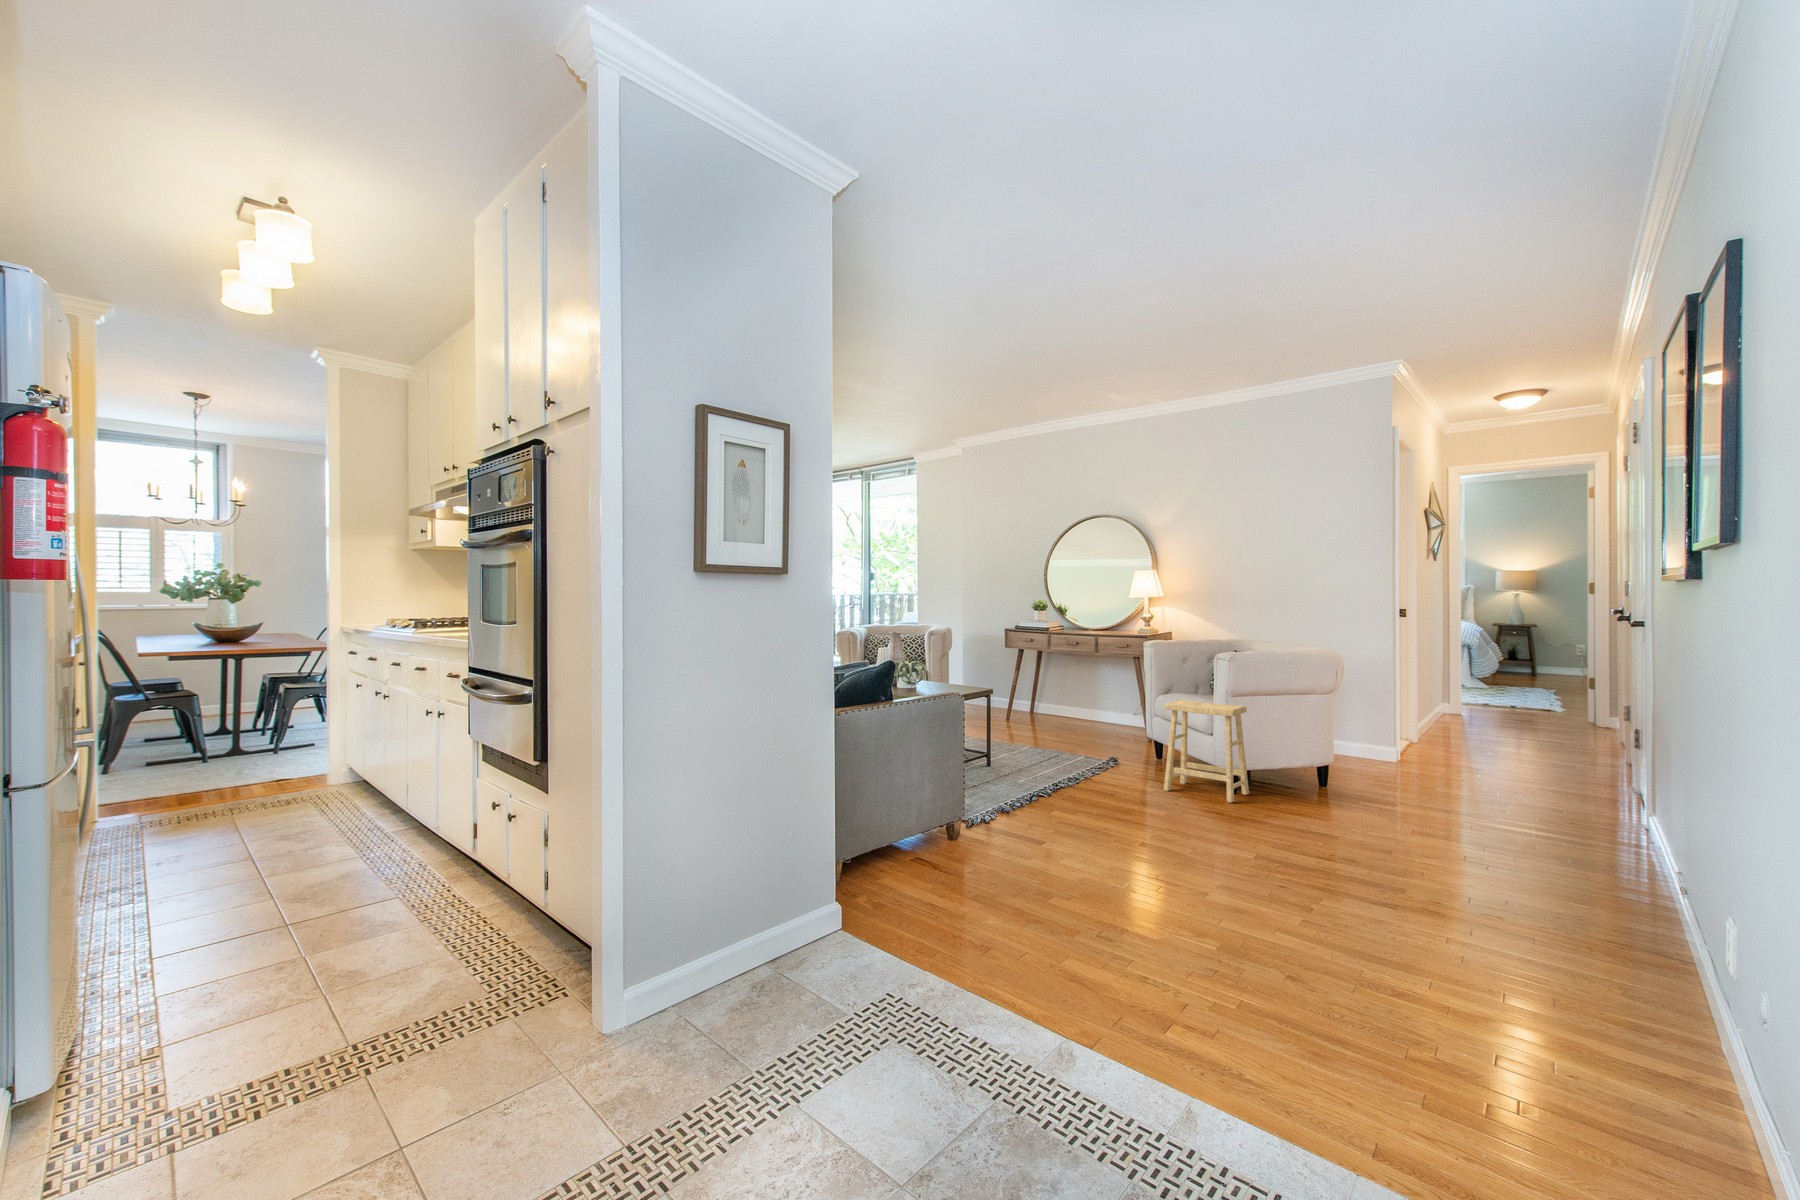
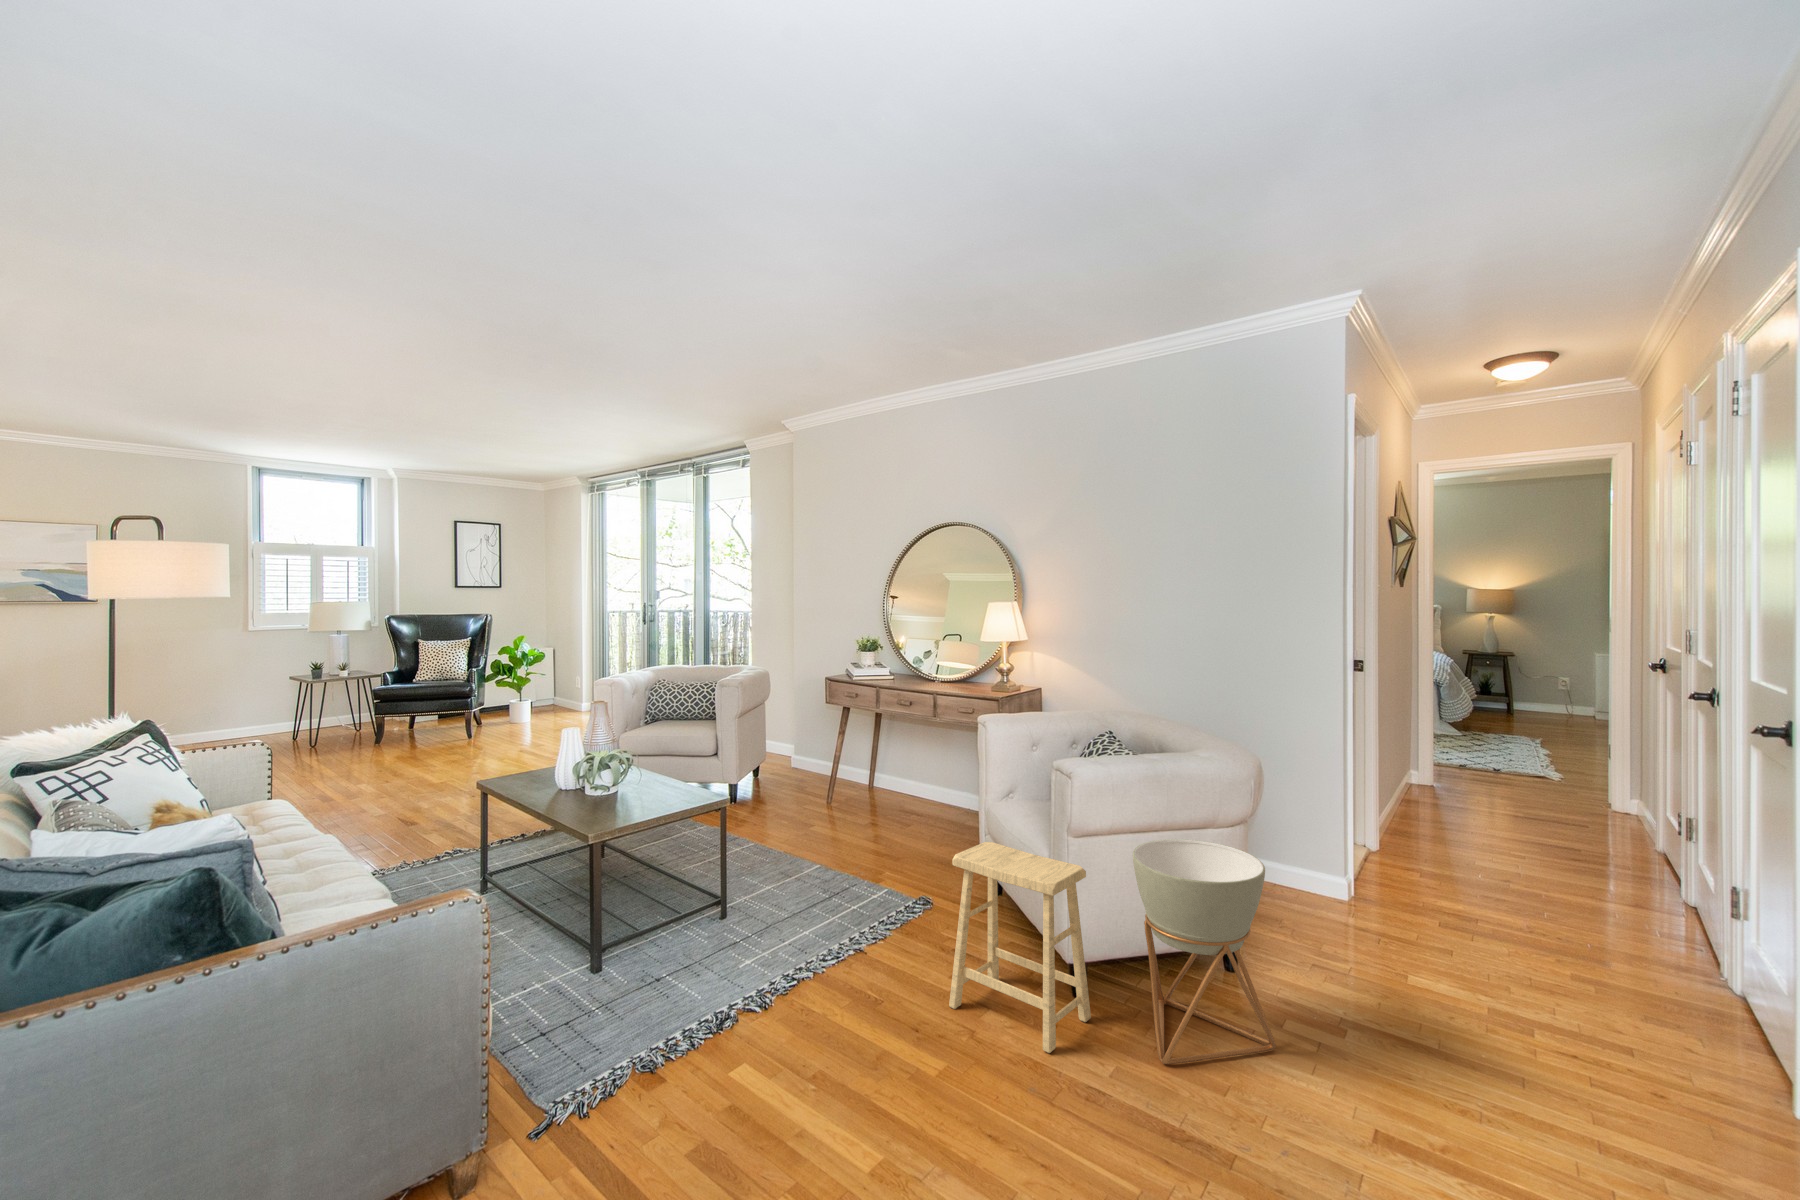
planter: none [1274,695,1358,806] -> present [1133,839,1276,1064]

